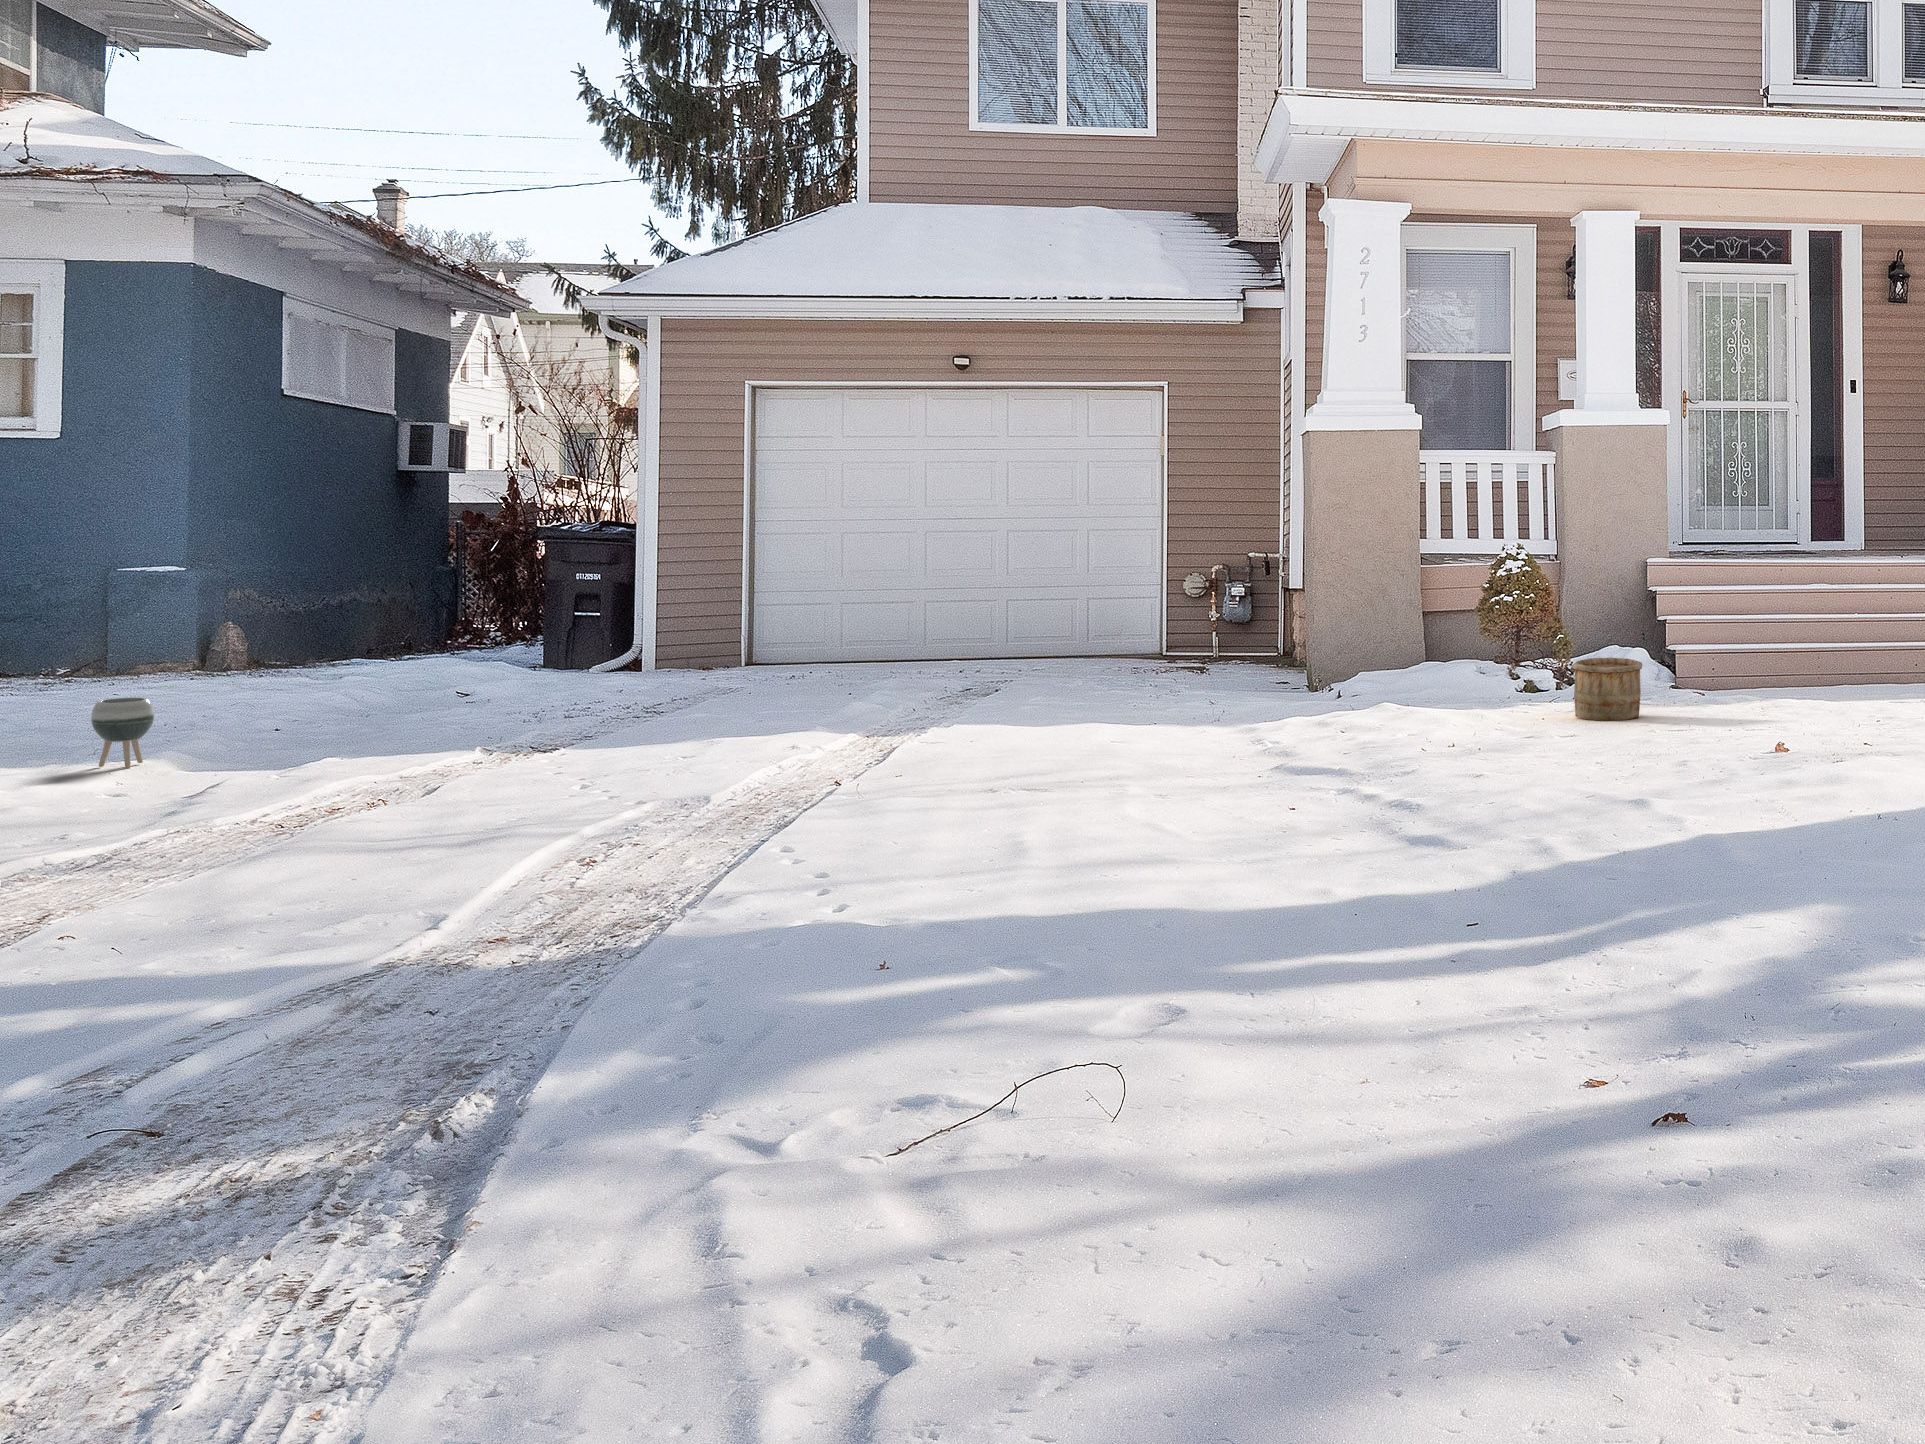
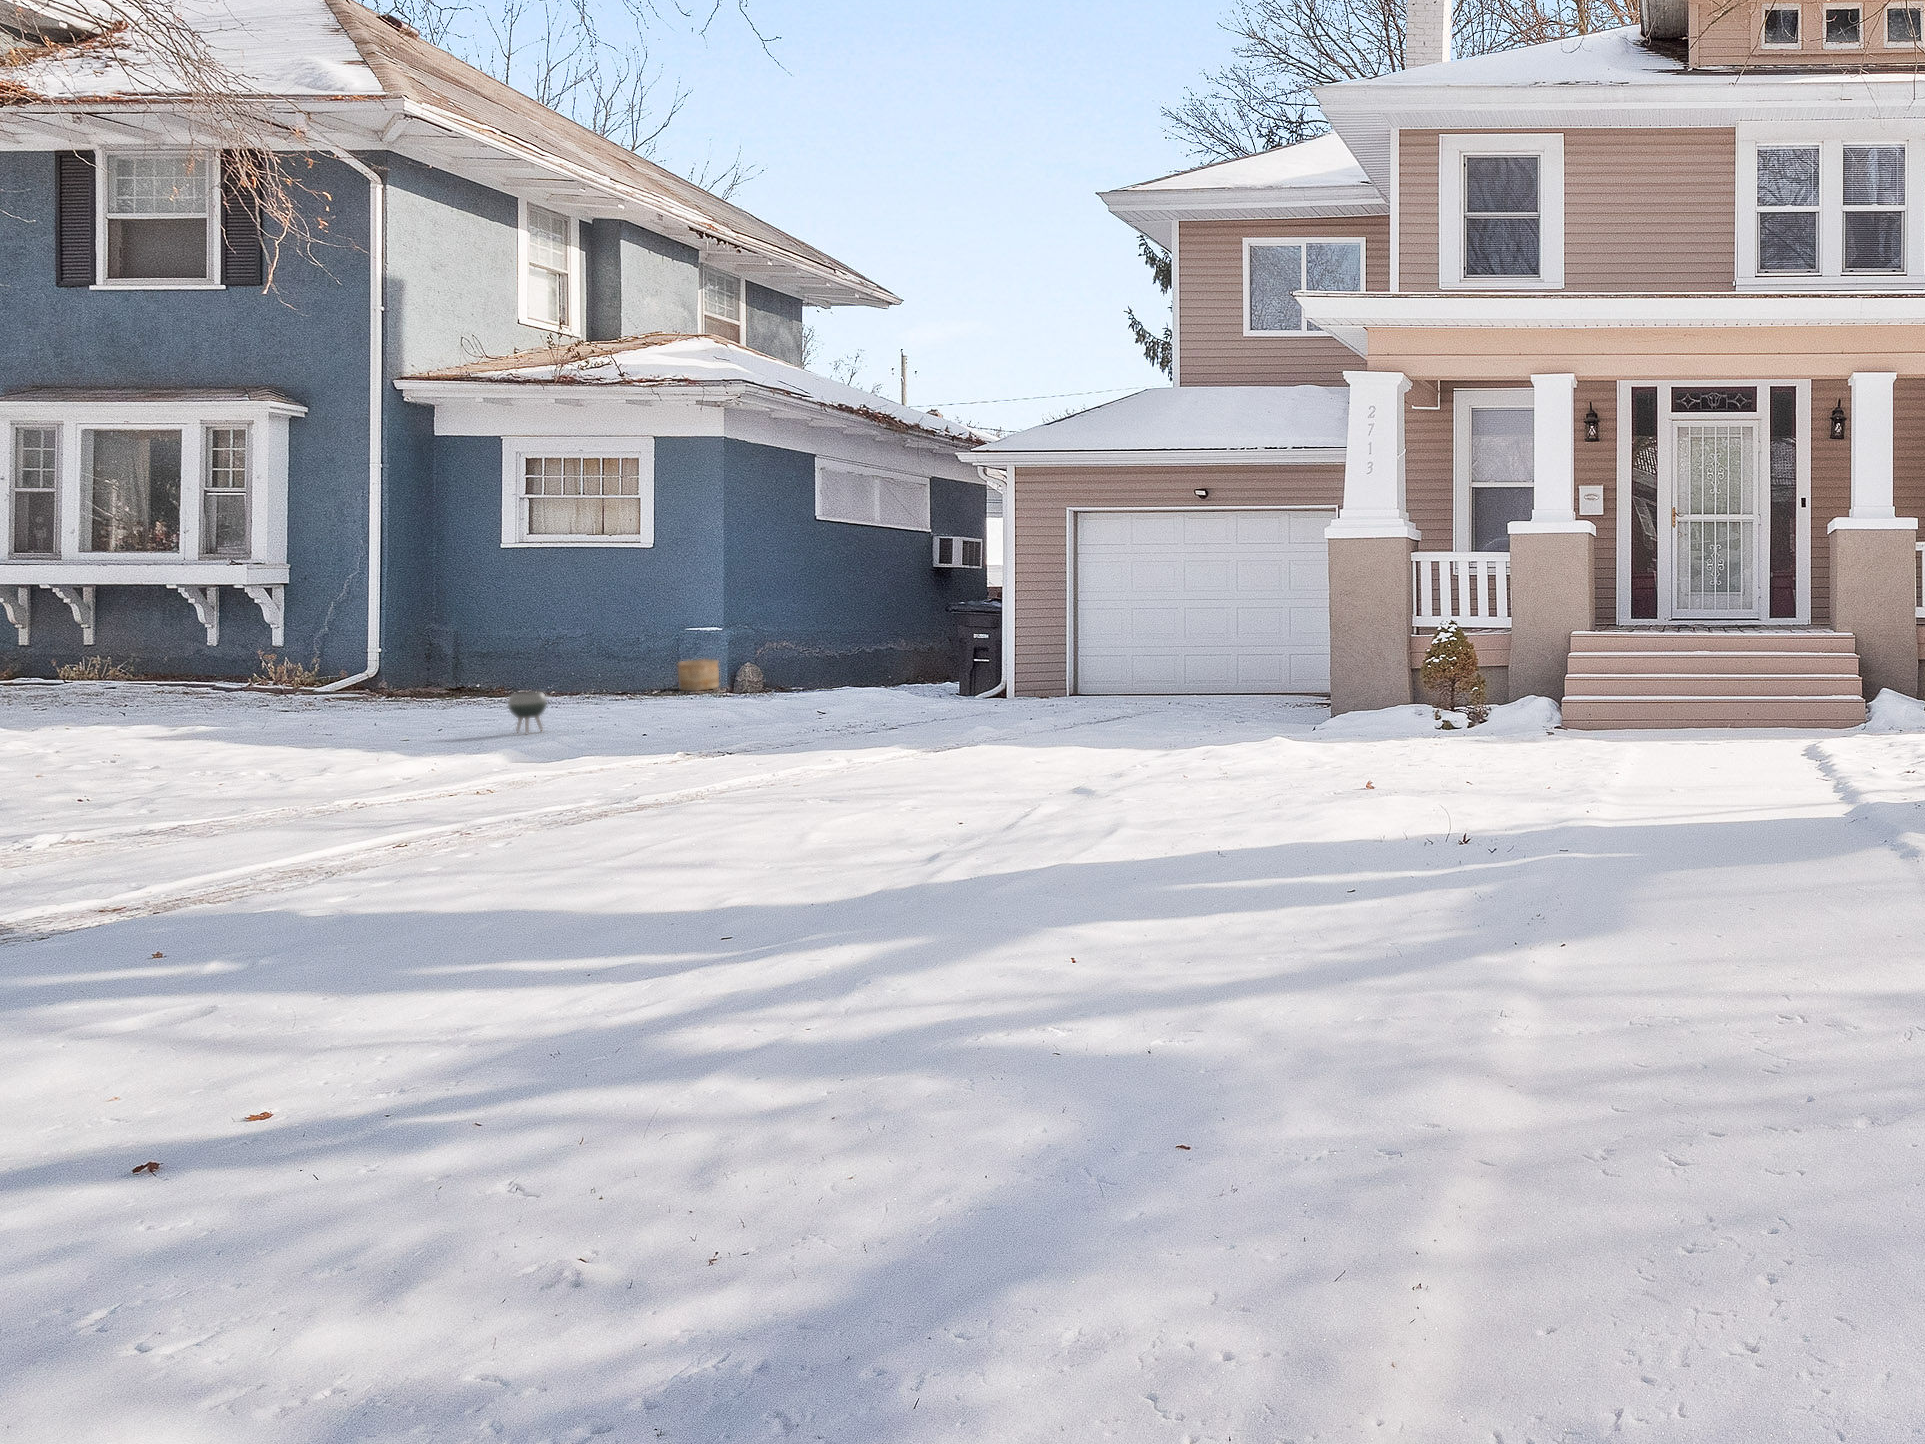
wooden bucket: present [1573,658,1642,721] -> present [677,659,719,691]

